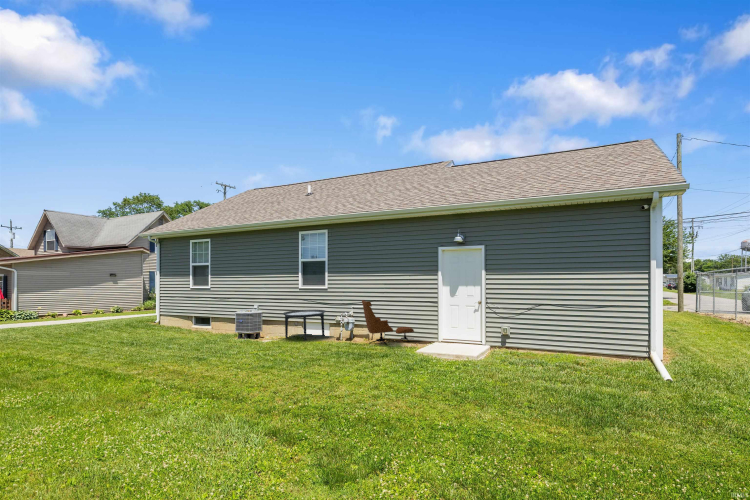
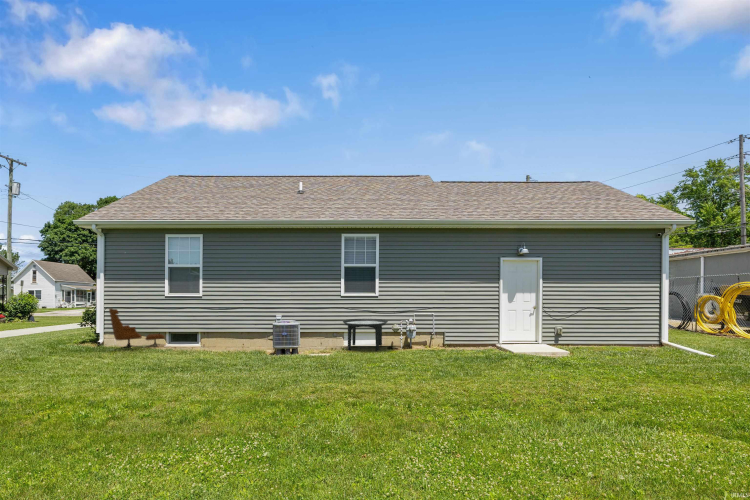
lounge chair: present [362,300,414,345] -> present [109,308,164,349]

